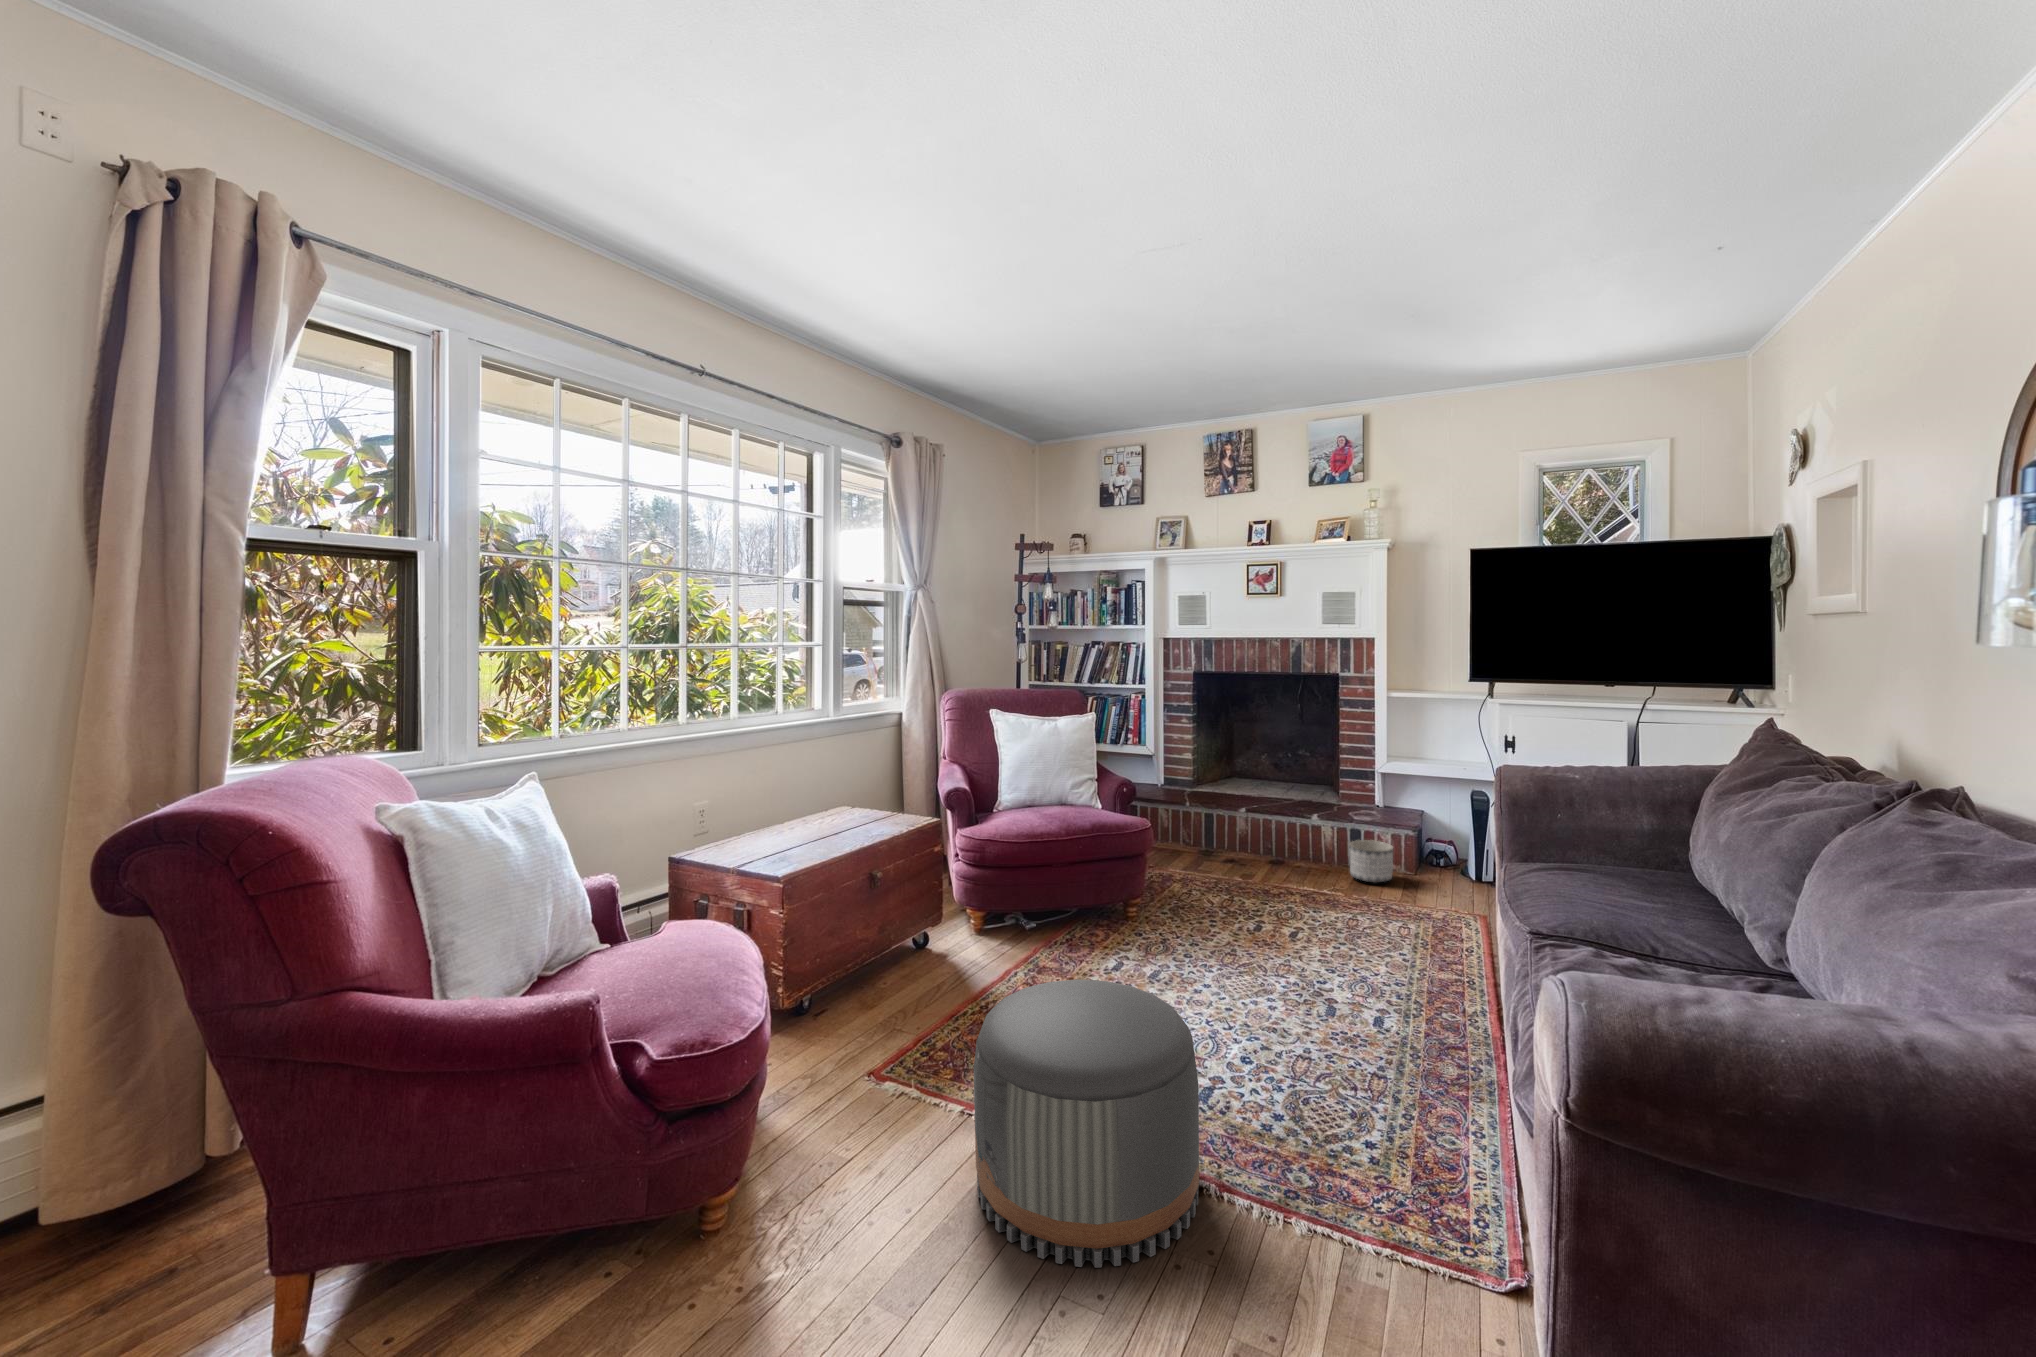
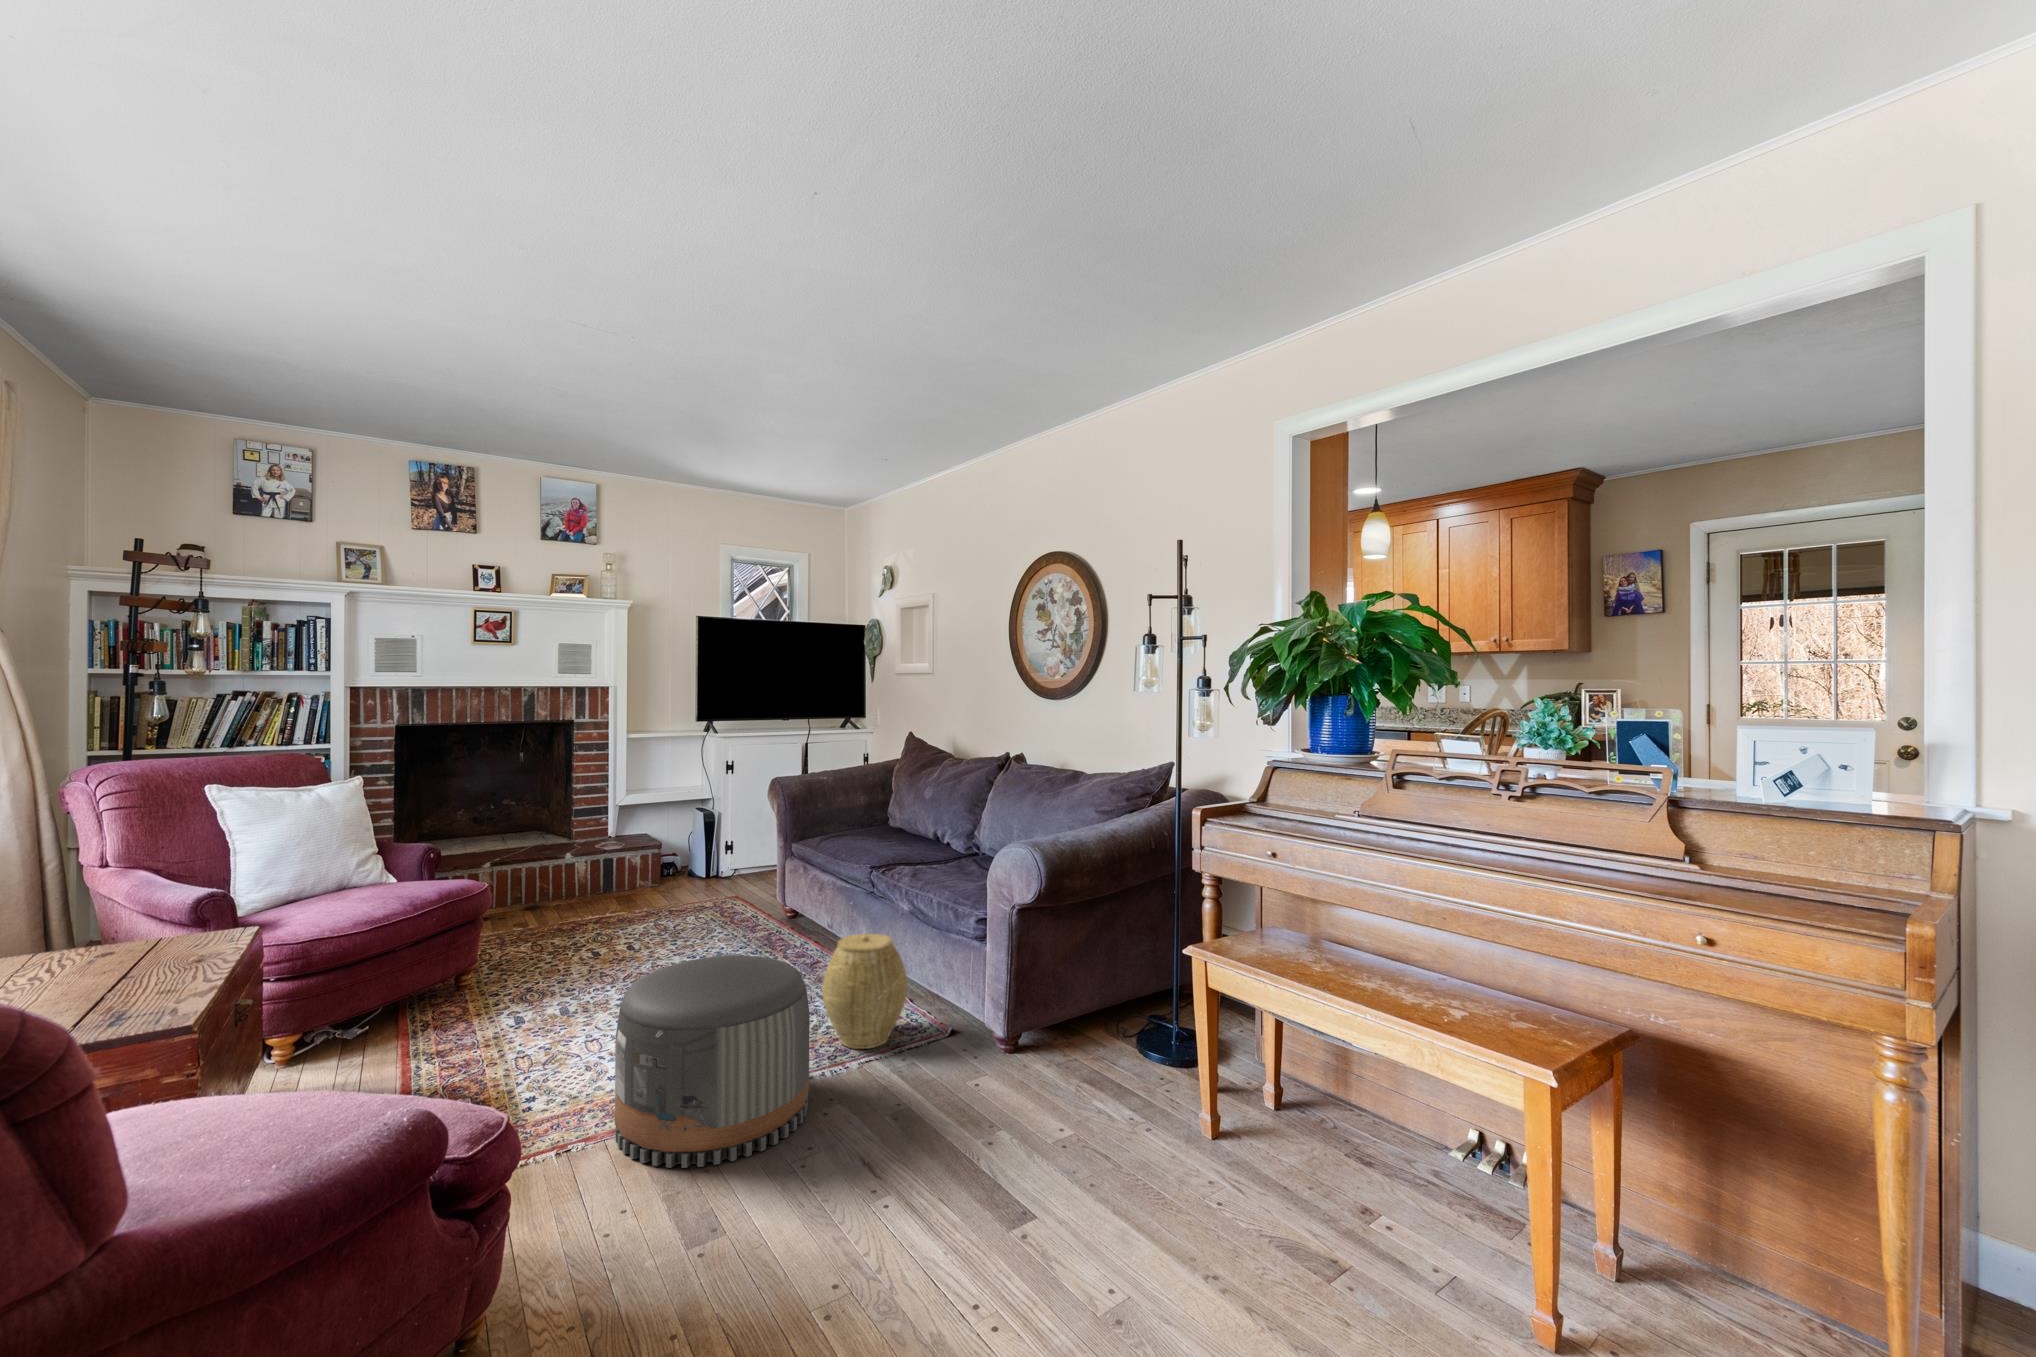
planter: present [1349,840,1393,883] -> none [618,866,657,902]
woven basket: none [1296,1033,1438,1227] -> present [822,934,908,1049]

